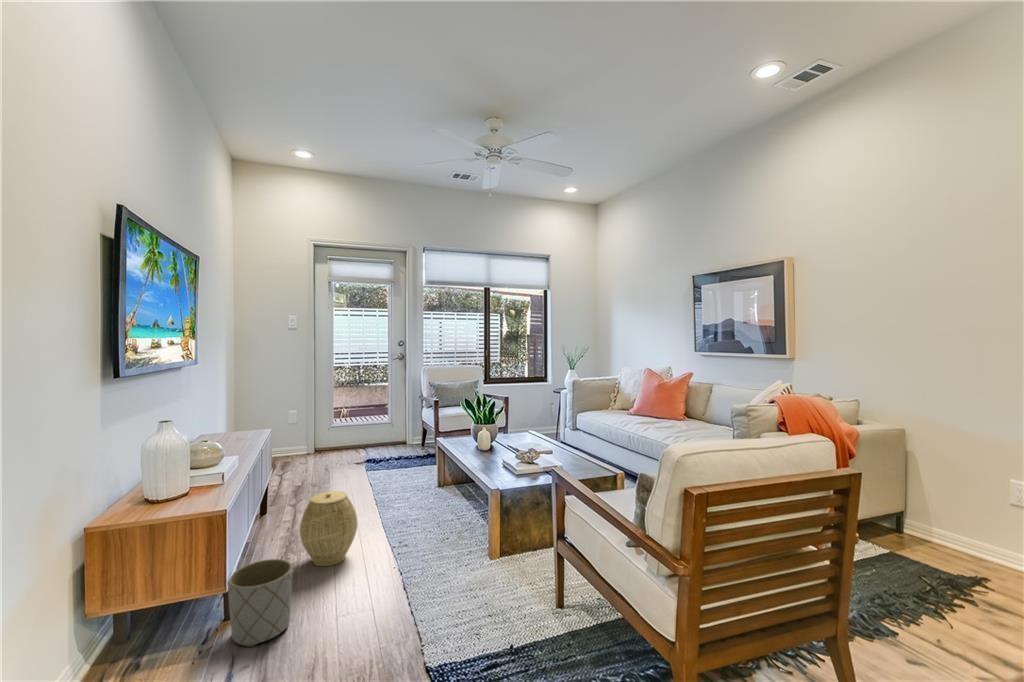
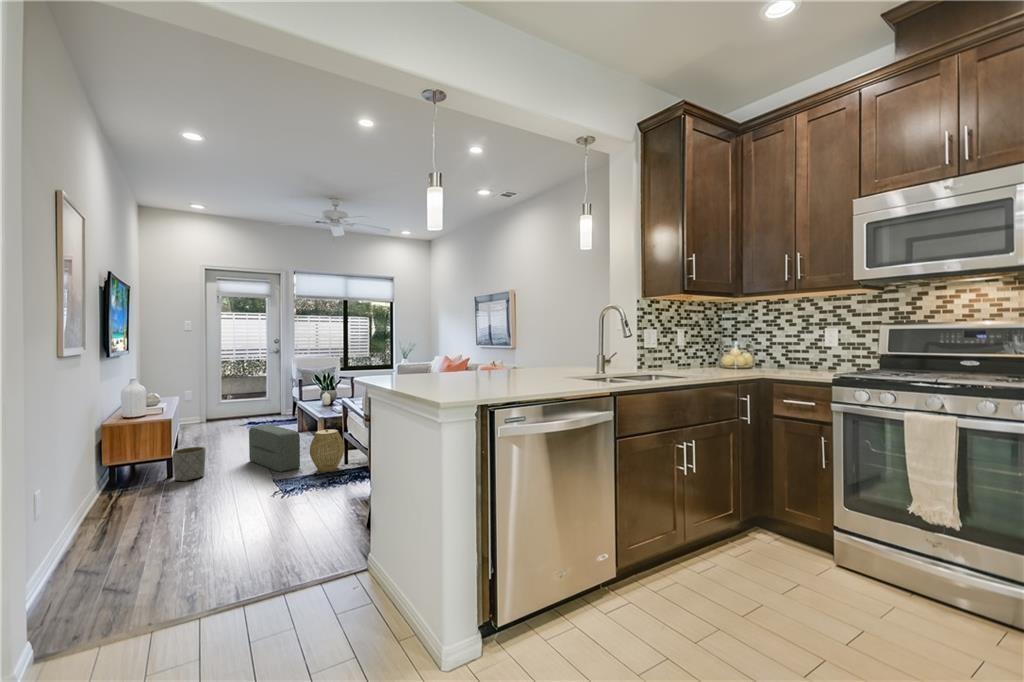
woven basket: present [300,491,357,566] -> present [310,429,344,472]
pouf: none [373,502,473,629] -> present [249,425,300,472]

